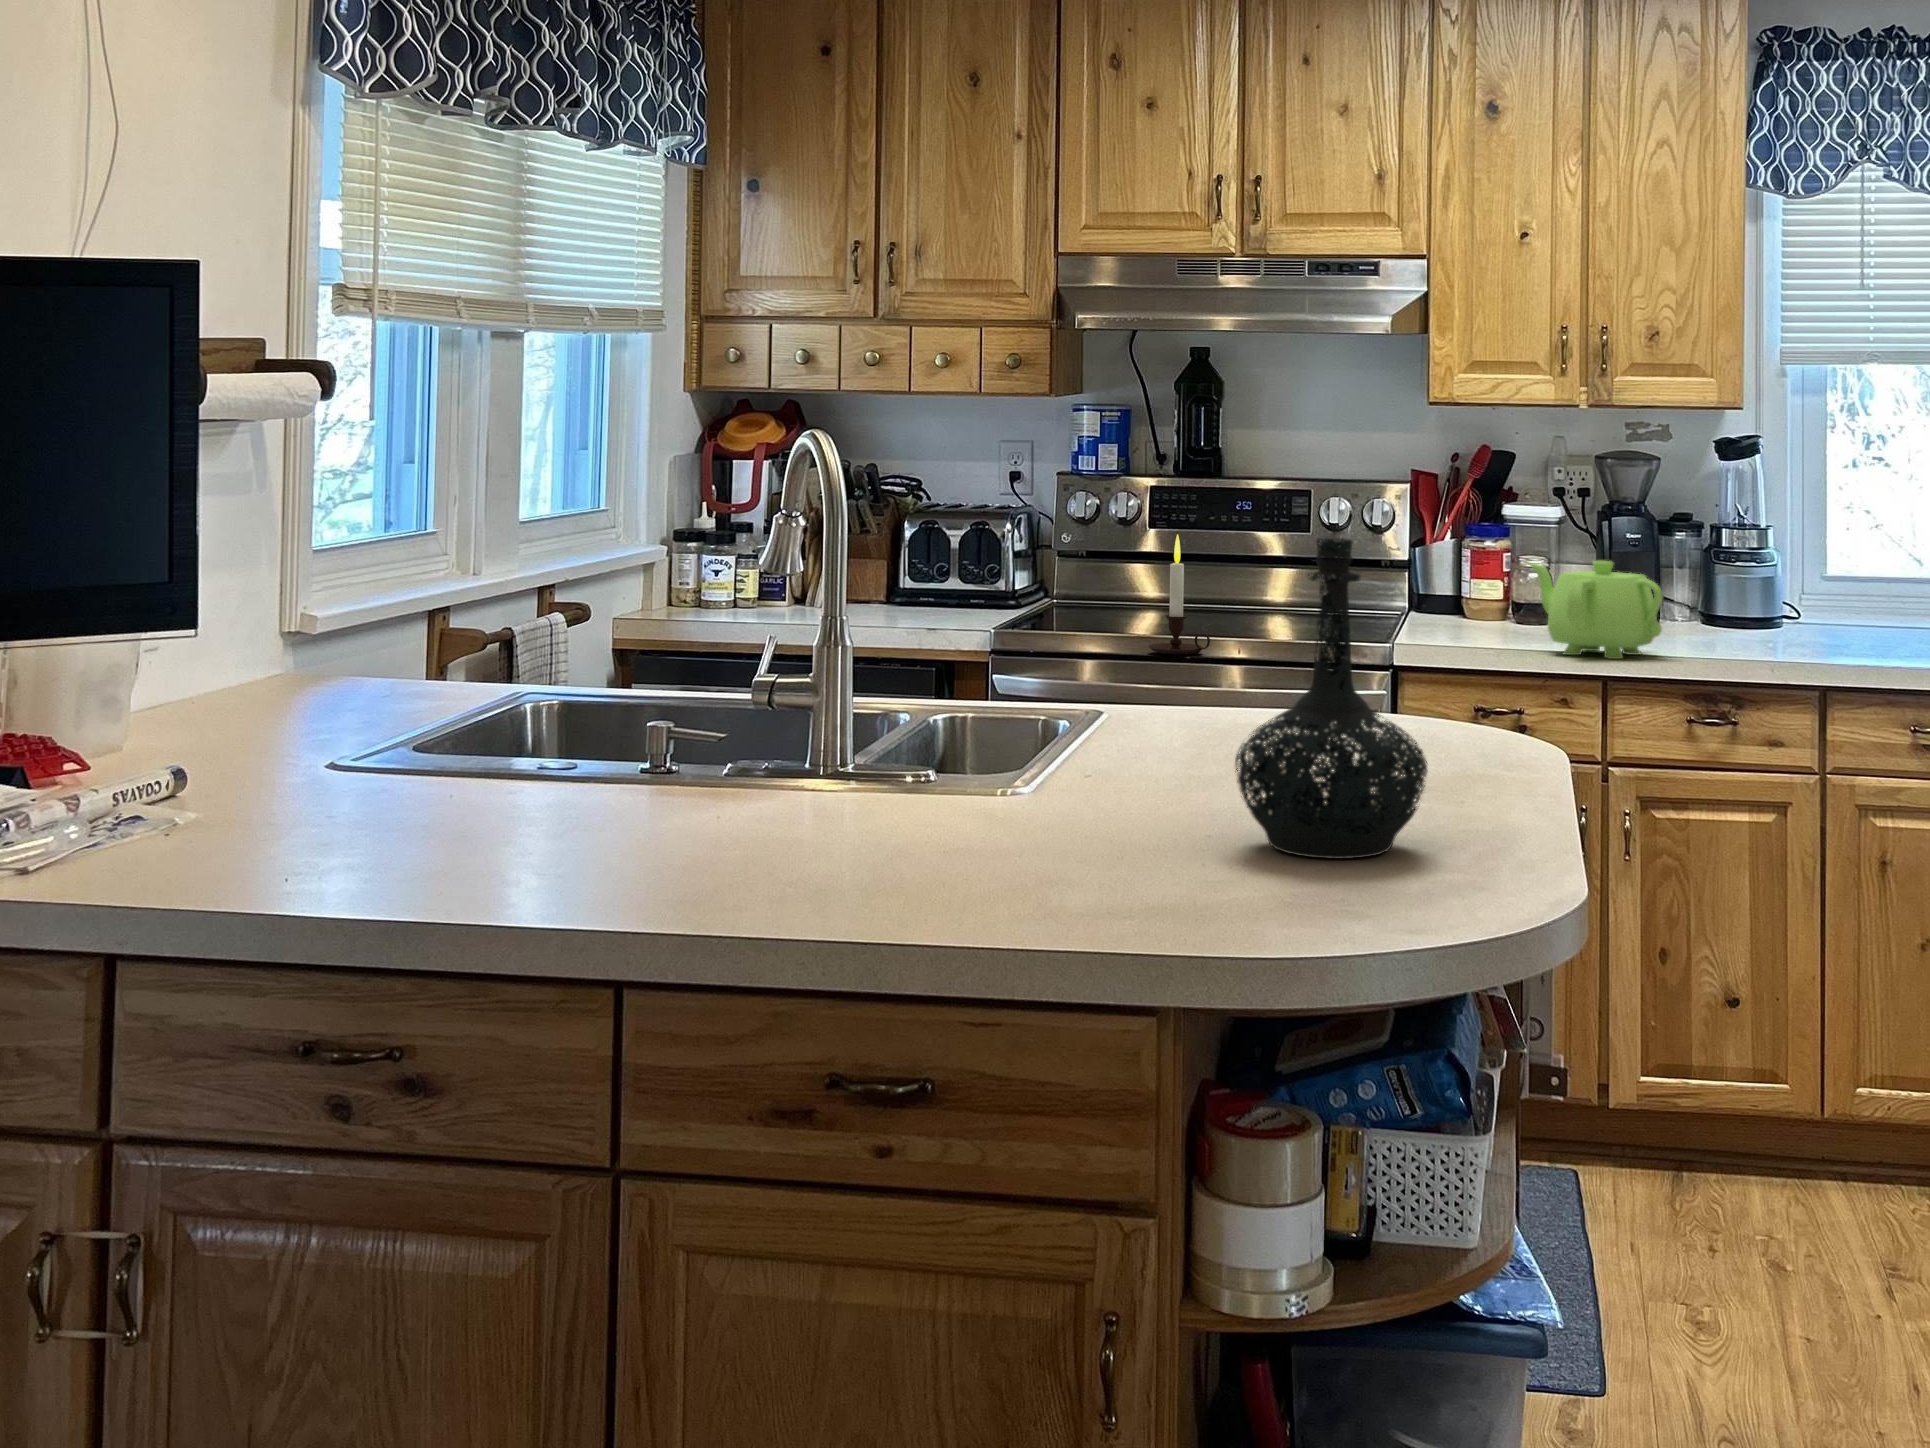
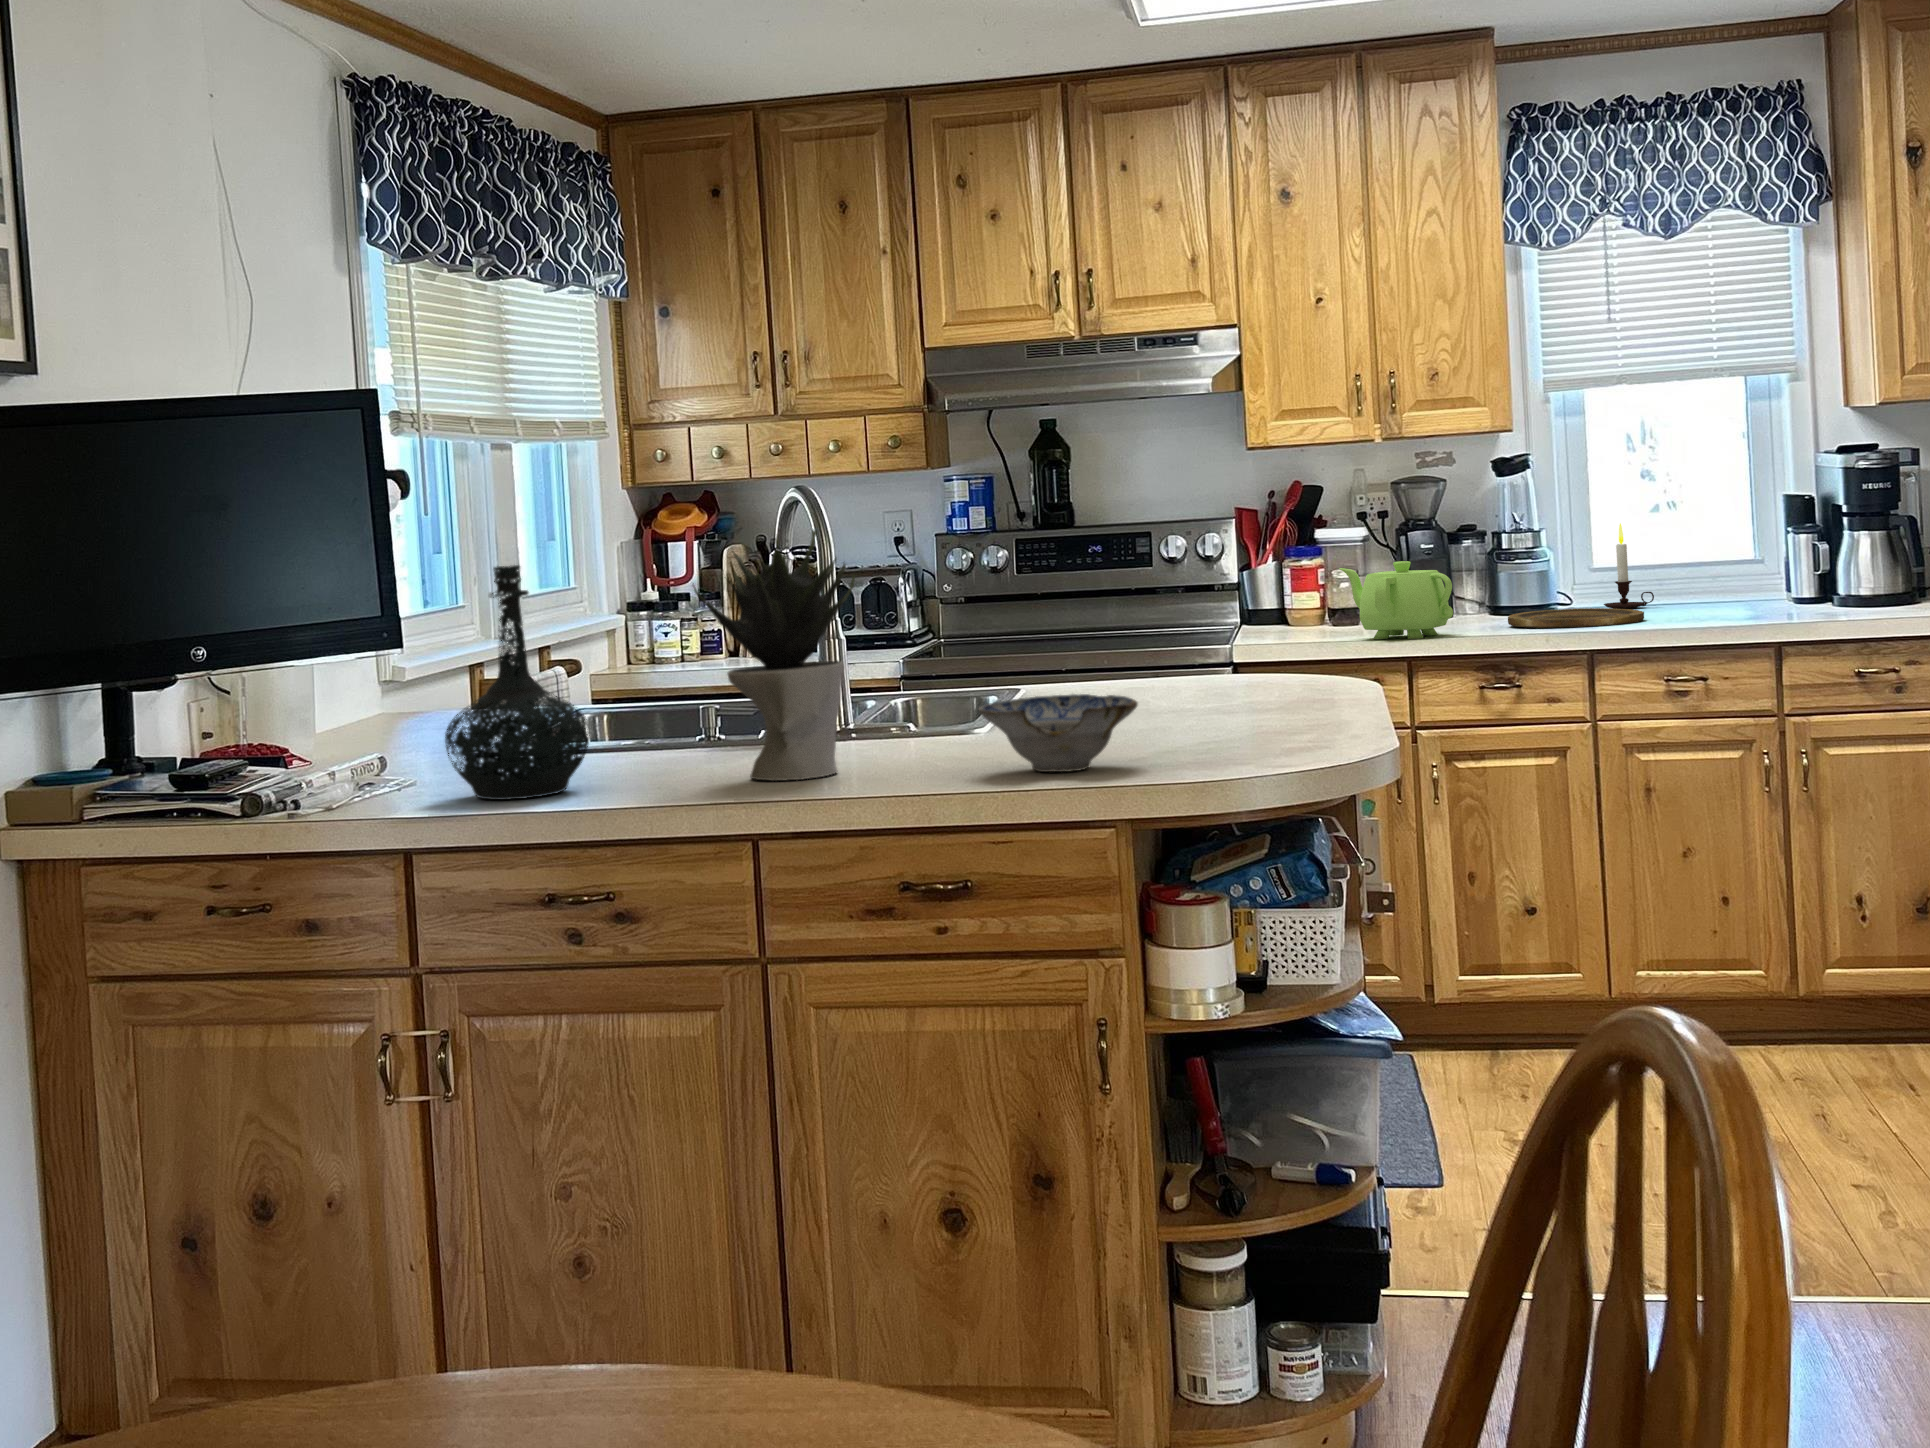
potted plant: none [580,516,818,891] -> present [693,530,855,781]
candle: present [1148,535,1210,655] -> present [1604,523,1654,609]
bottle: present [1235,538,1427,859] -> present [445,565,590,800]
plate: none [1726,630,1892,659] -> present [1508,608,1644,628]
ceramic bowl: none [978,789,1214,919] -> present [979,694,1138,772]

